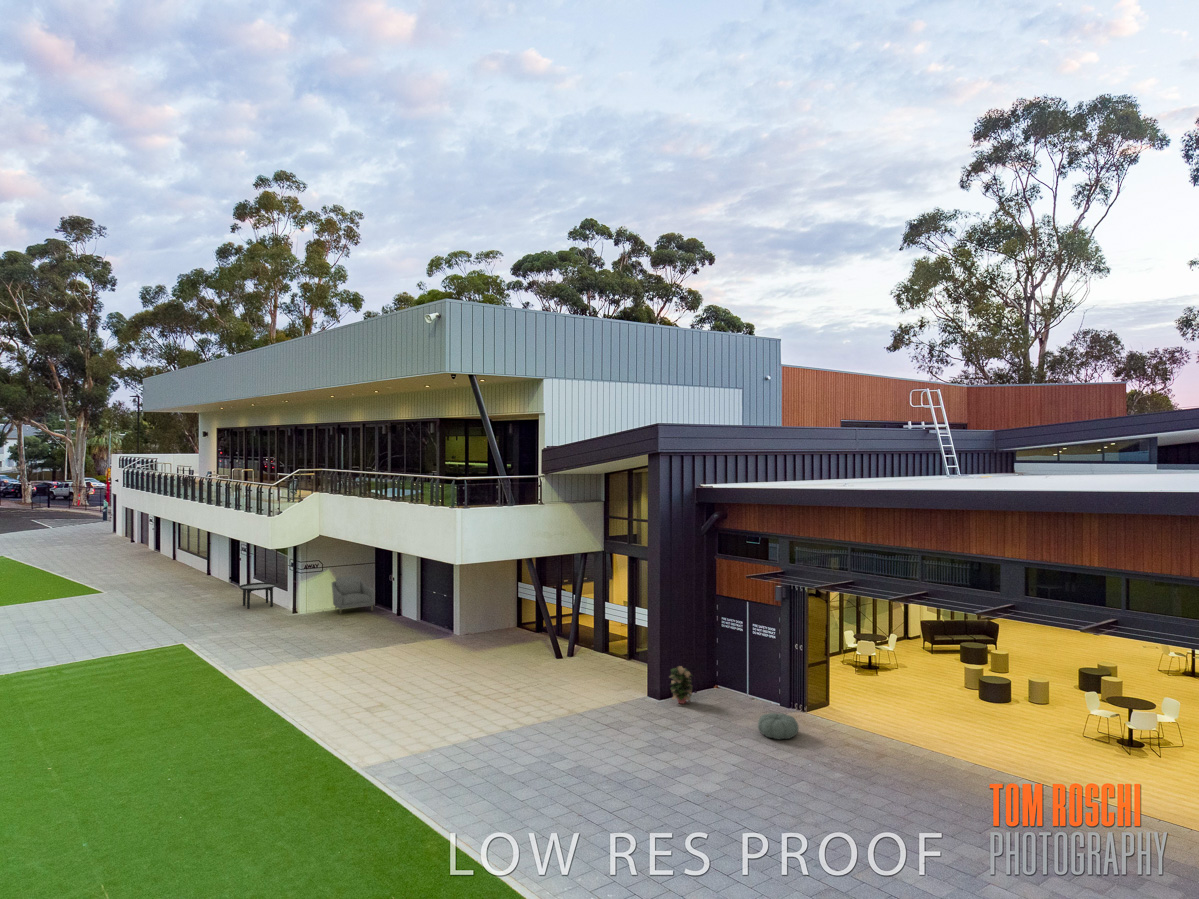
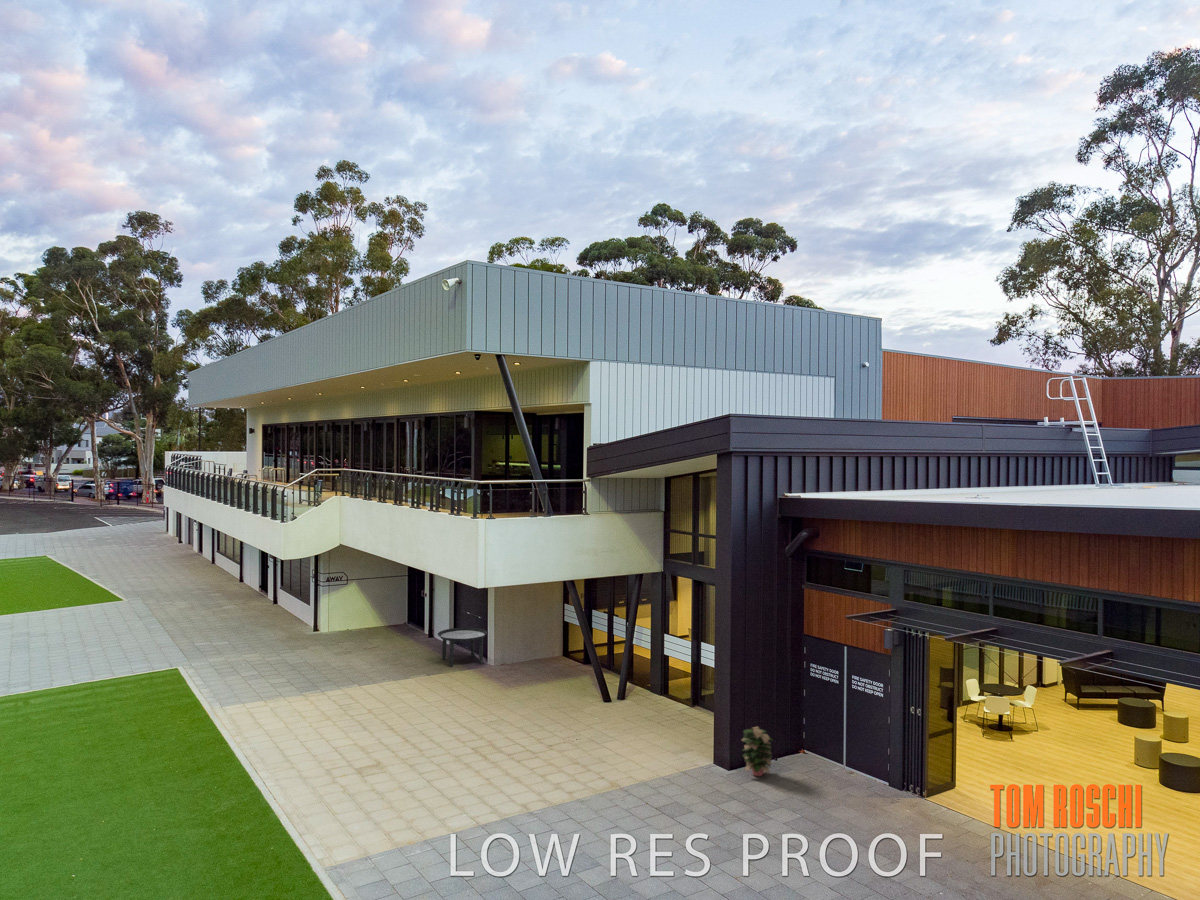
chair: present [332,576,375,614] -> none [359,588,405,633]
round table: present [239,582,277,609] -> present [438,628,487,667]
pouf: present [758,713,799,739] -> none [863,802,920,843]

